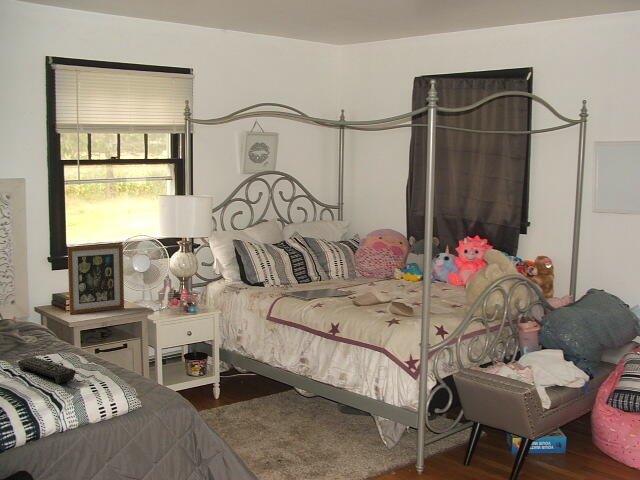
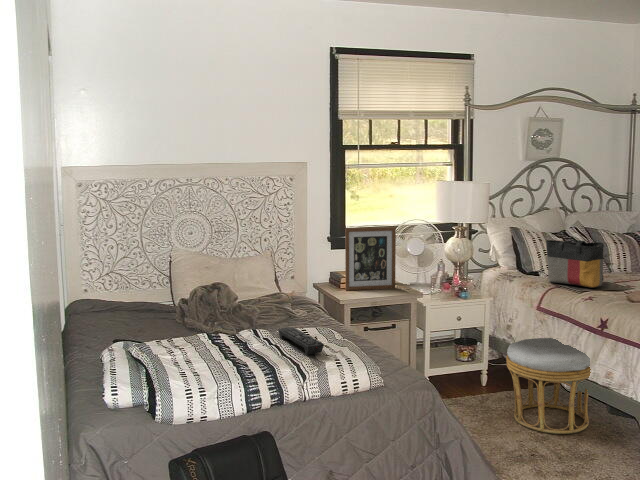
tote bag: none [270,251,321,294] -> present [546,240,604,288]
ottoman: none [240,344,319,434] -> present [506,338,591,434]

